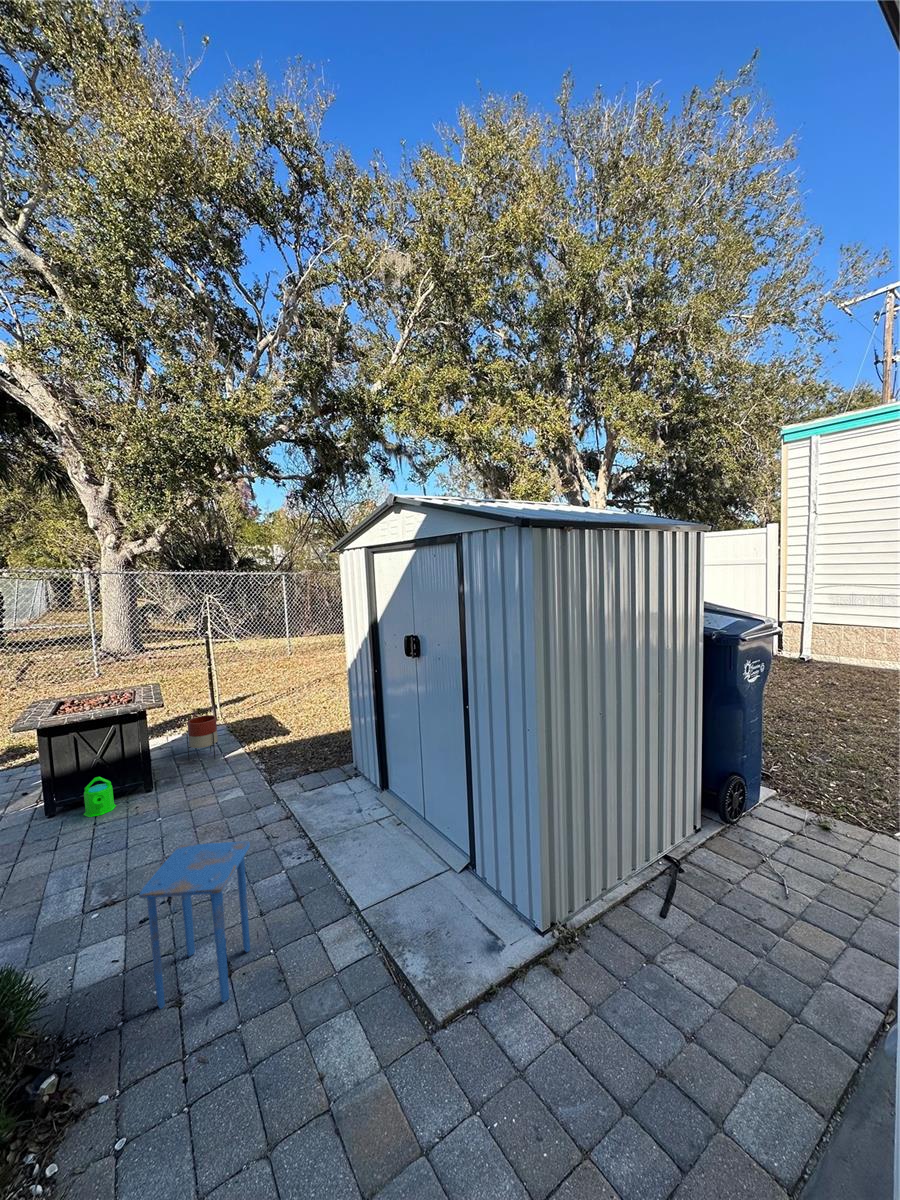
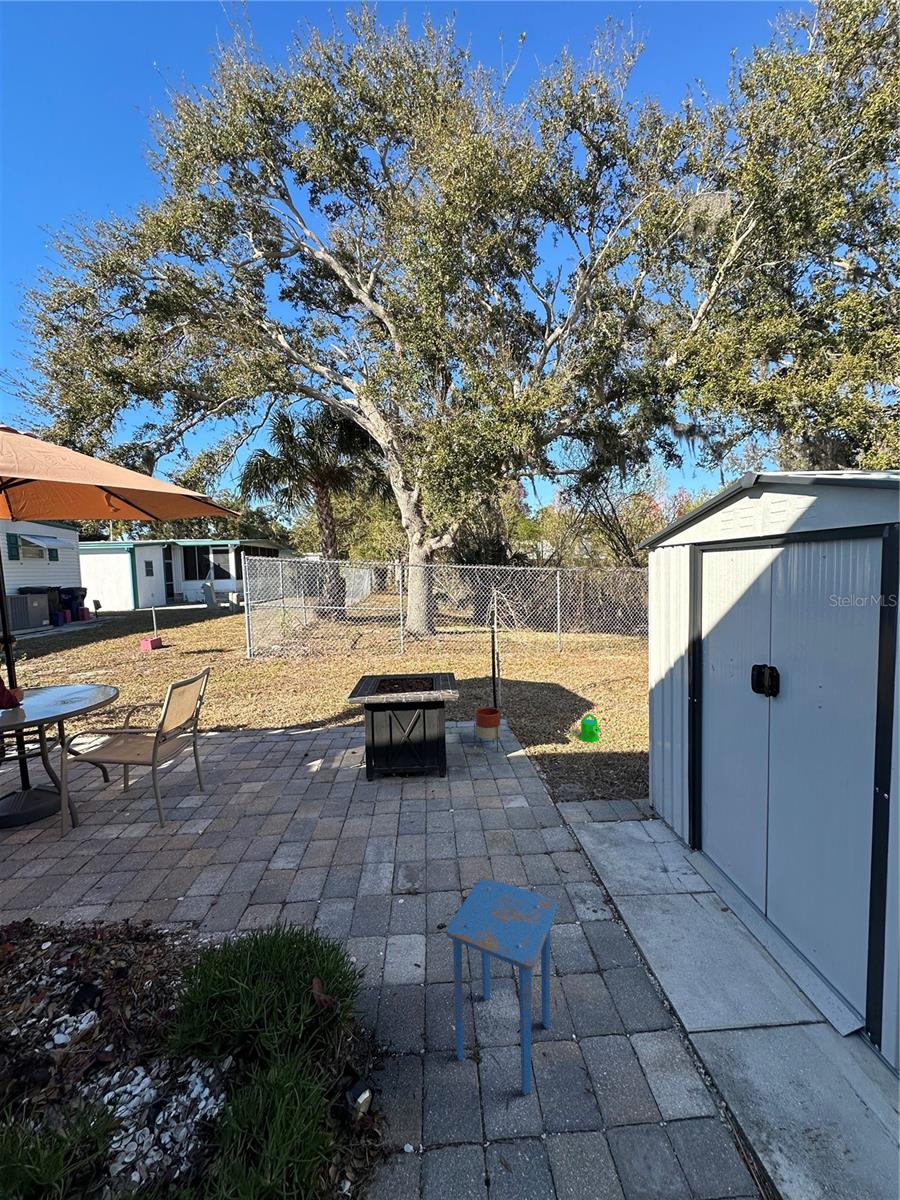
watering can: present [83,777,116,817] -> present [580,714,600,742]

